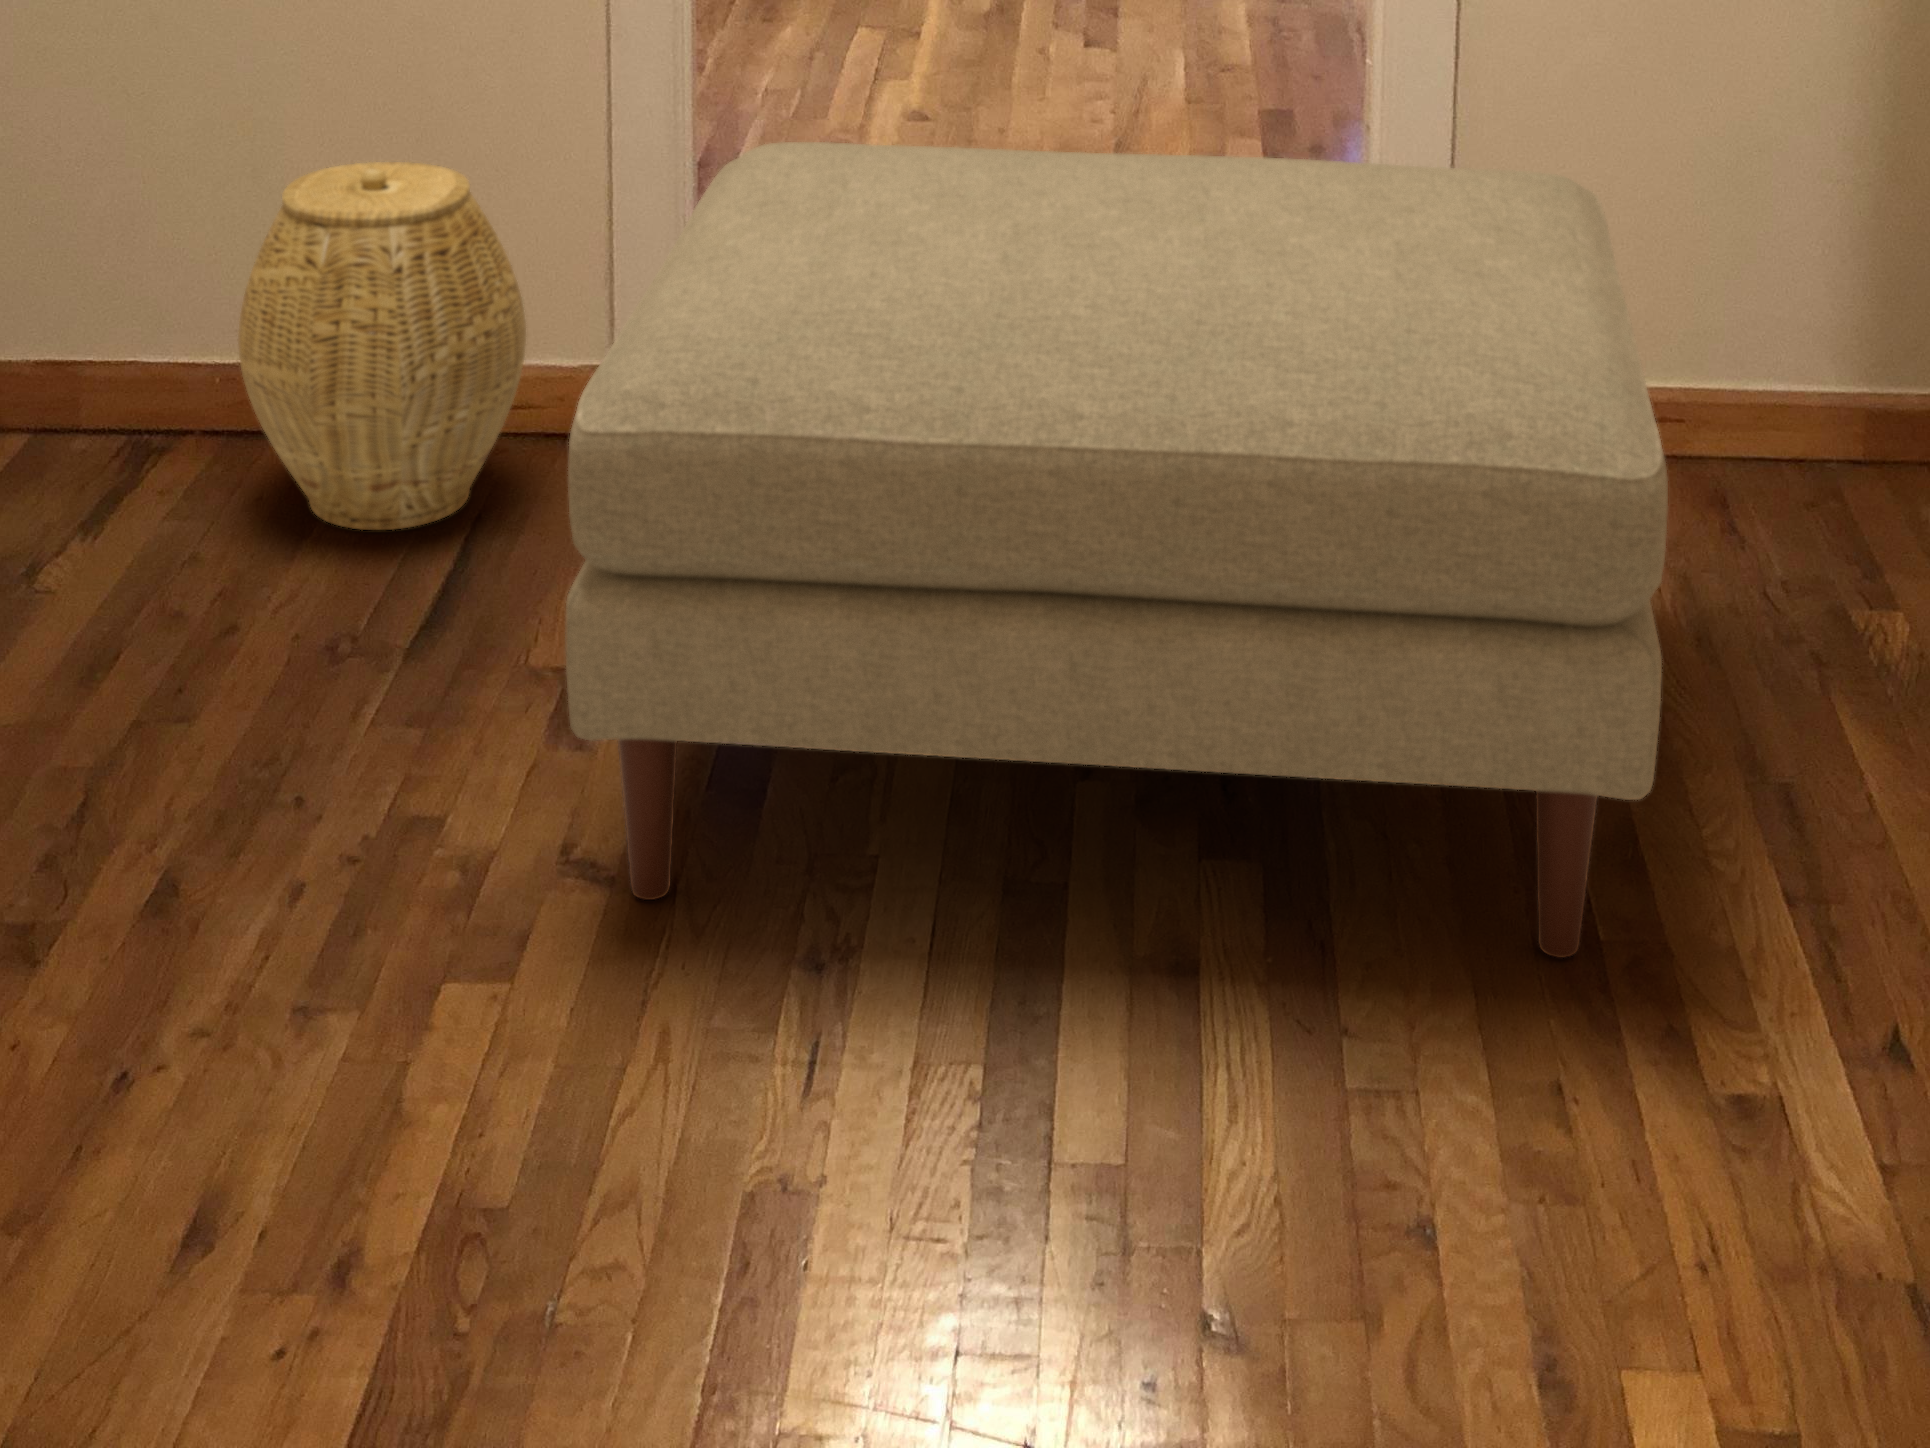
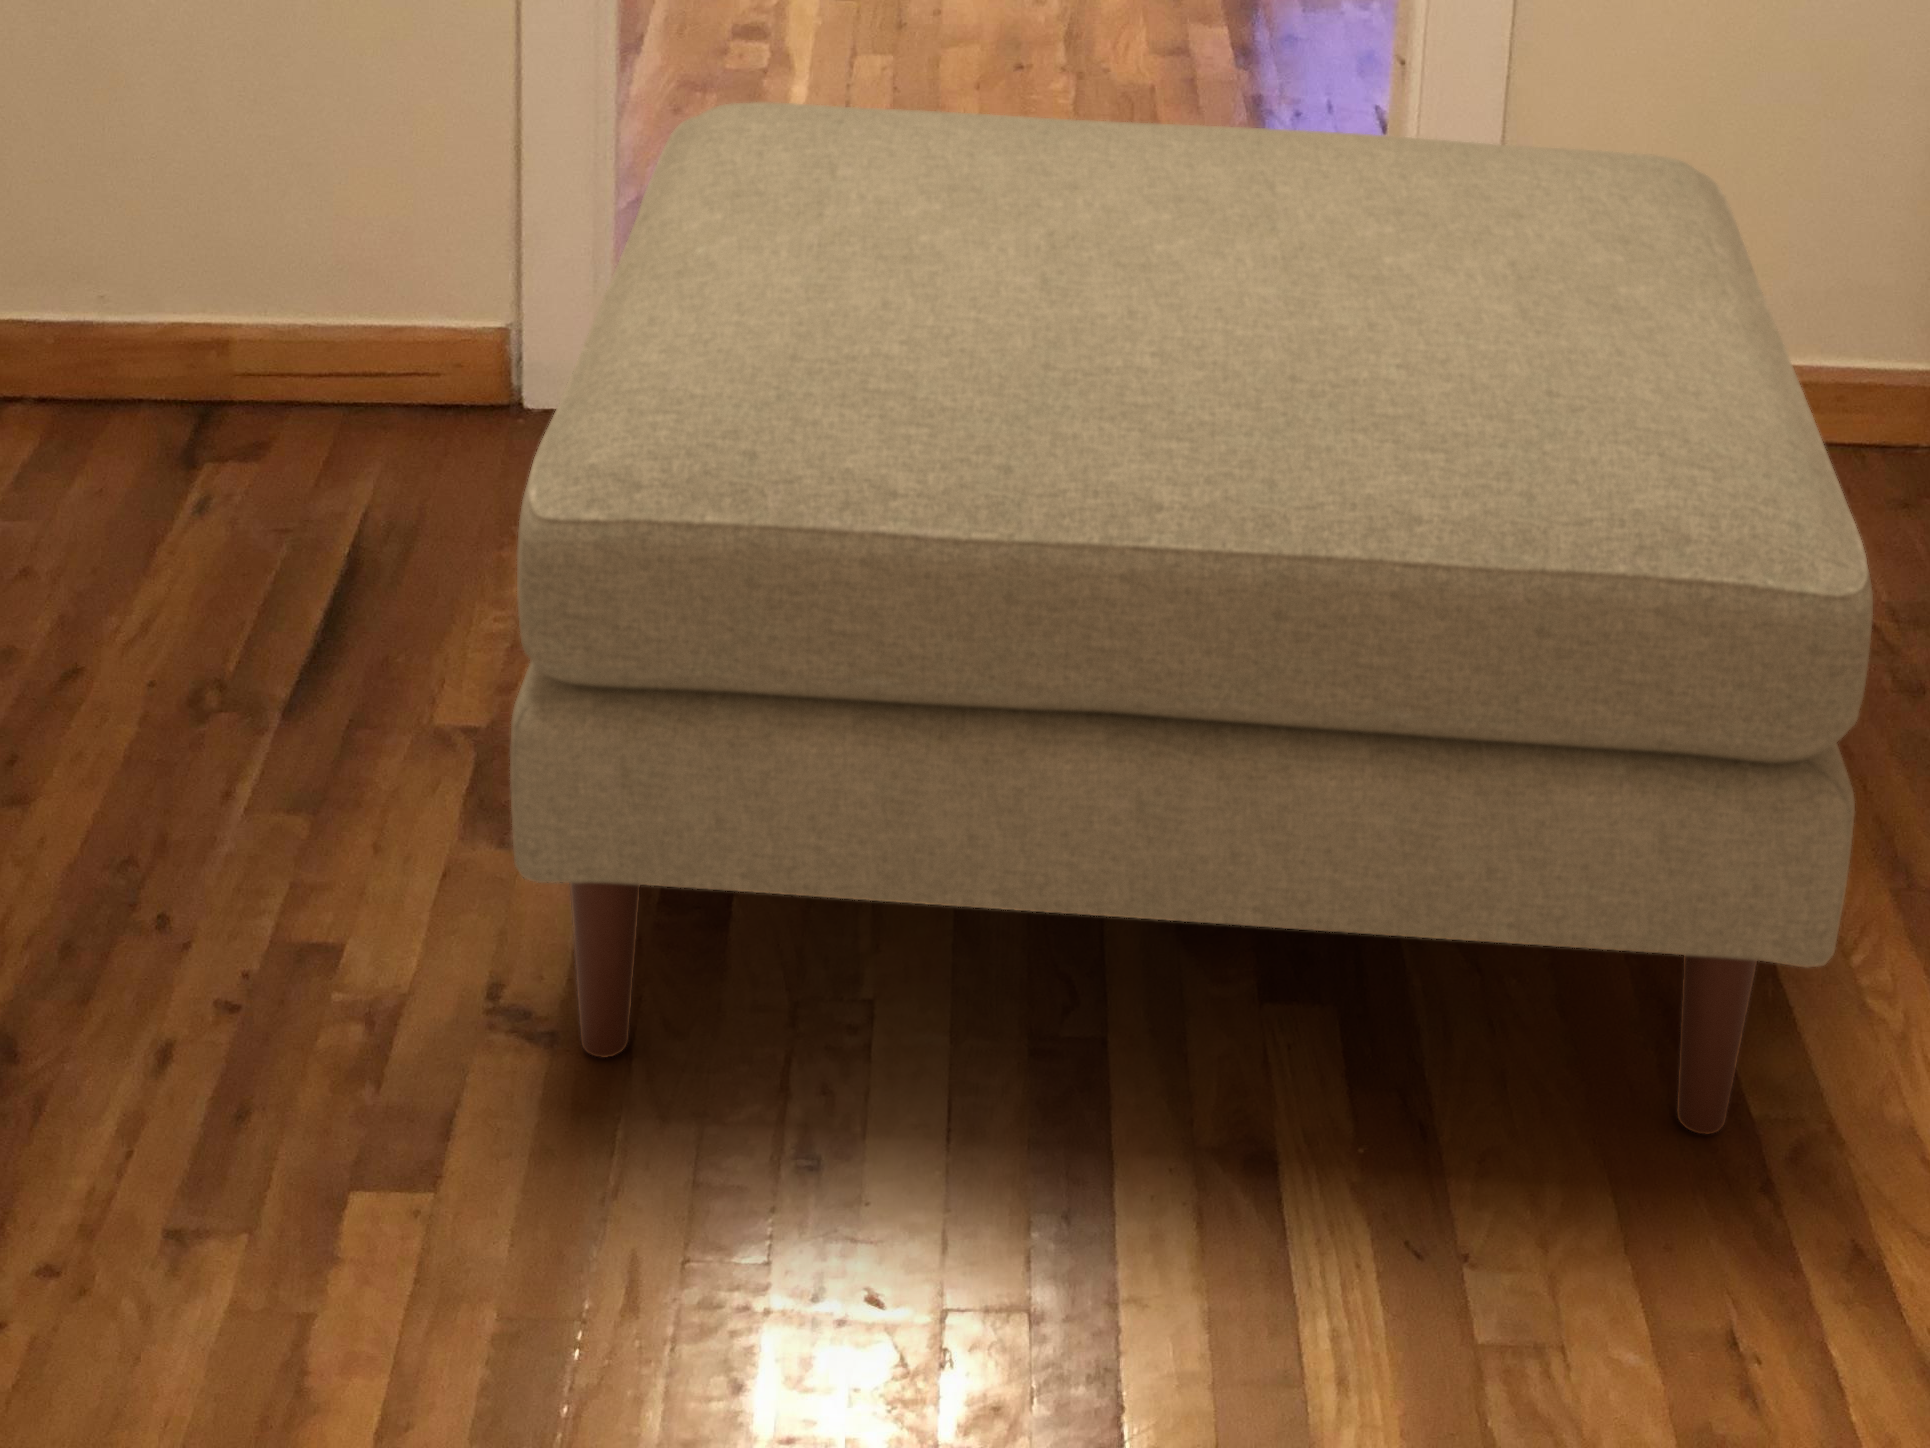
woven basket: present [238,162,526,530] -> none [78,99,423,539]

